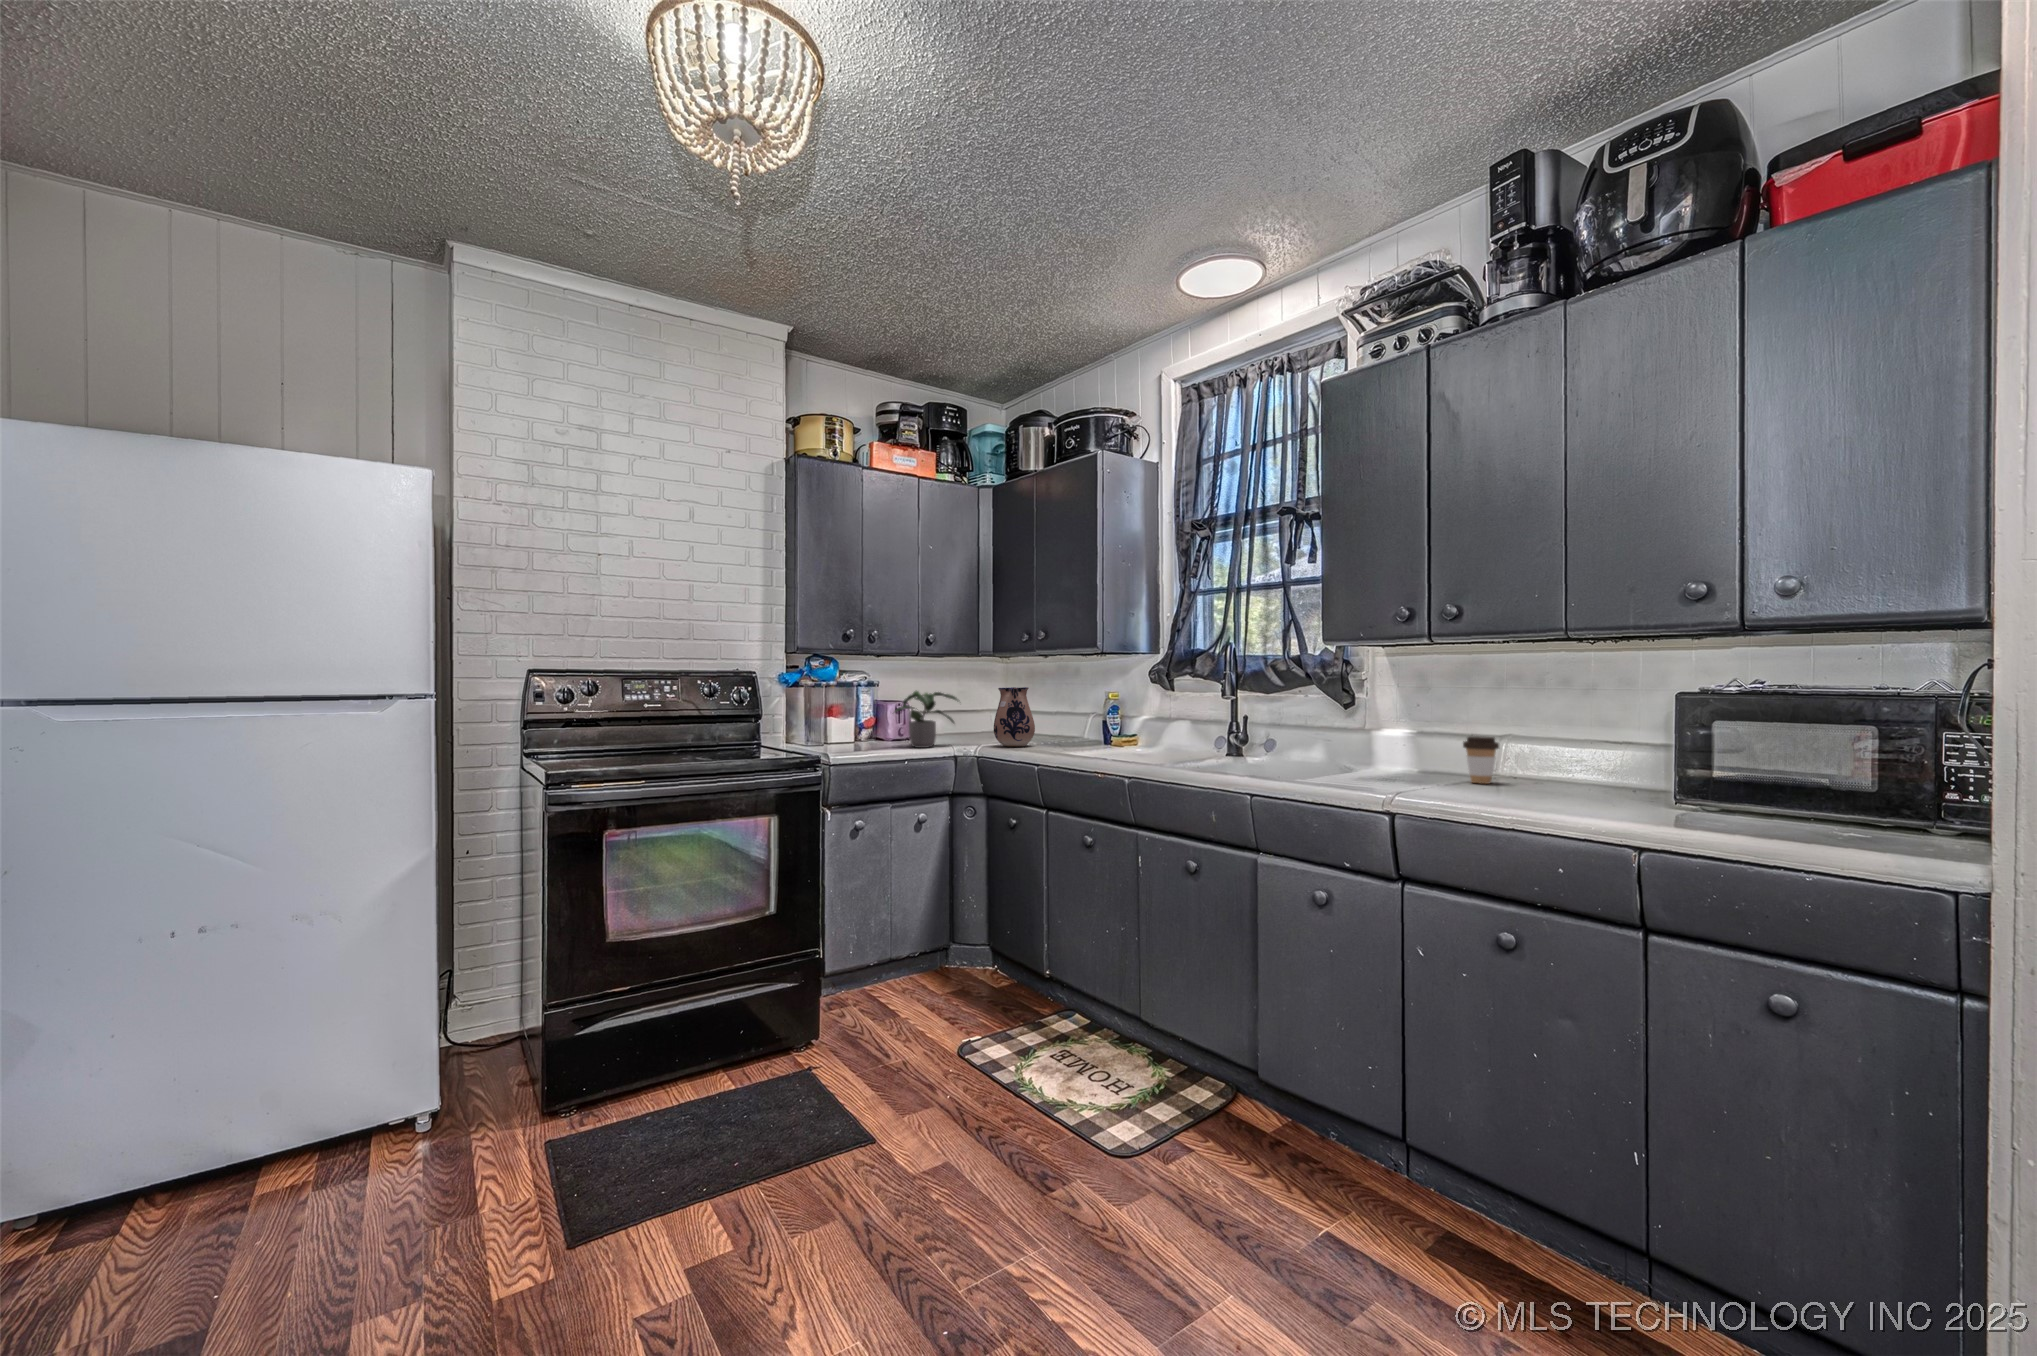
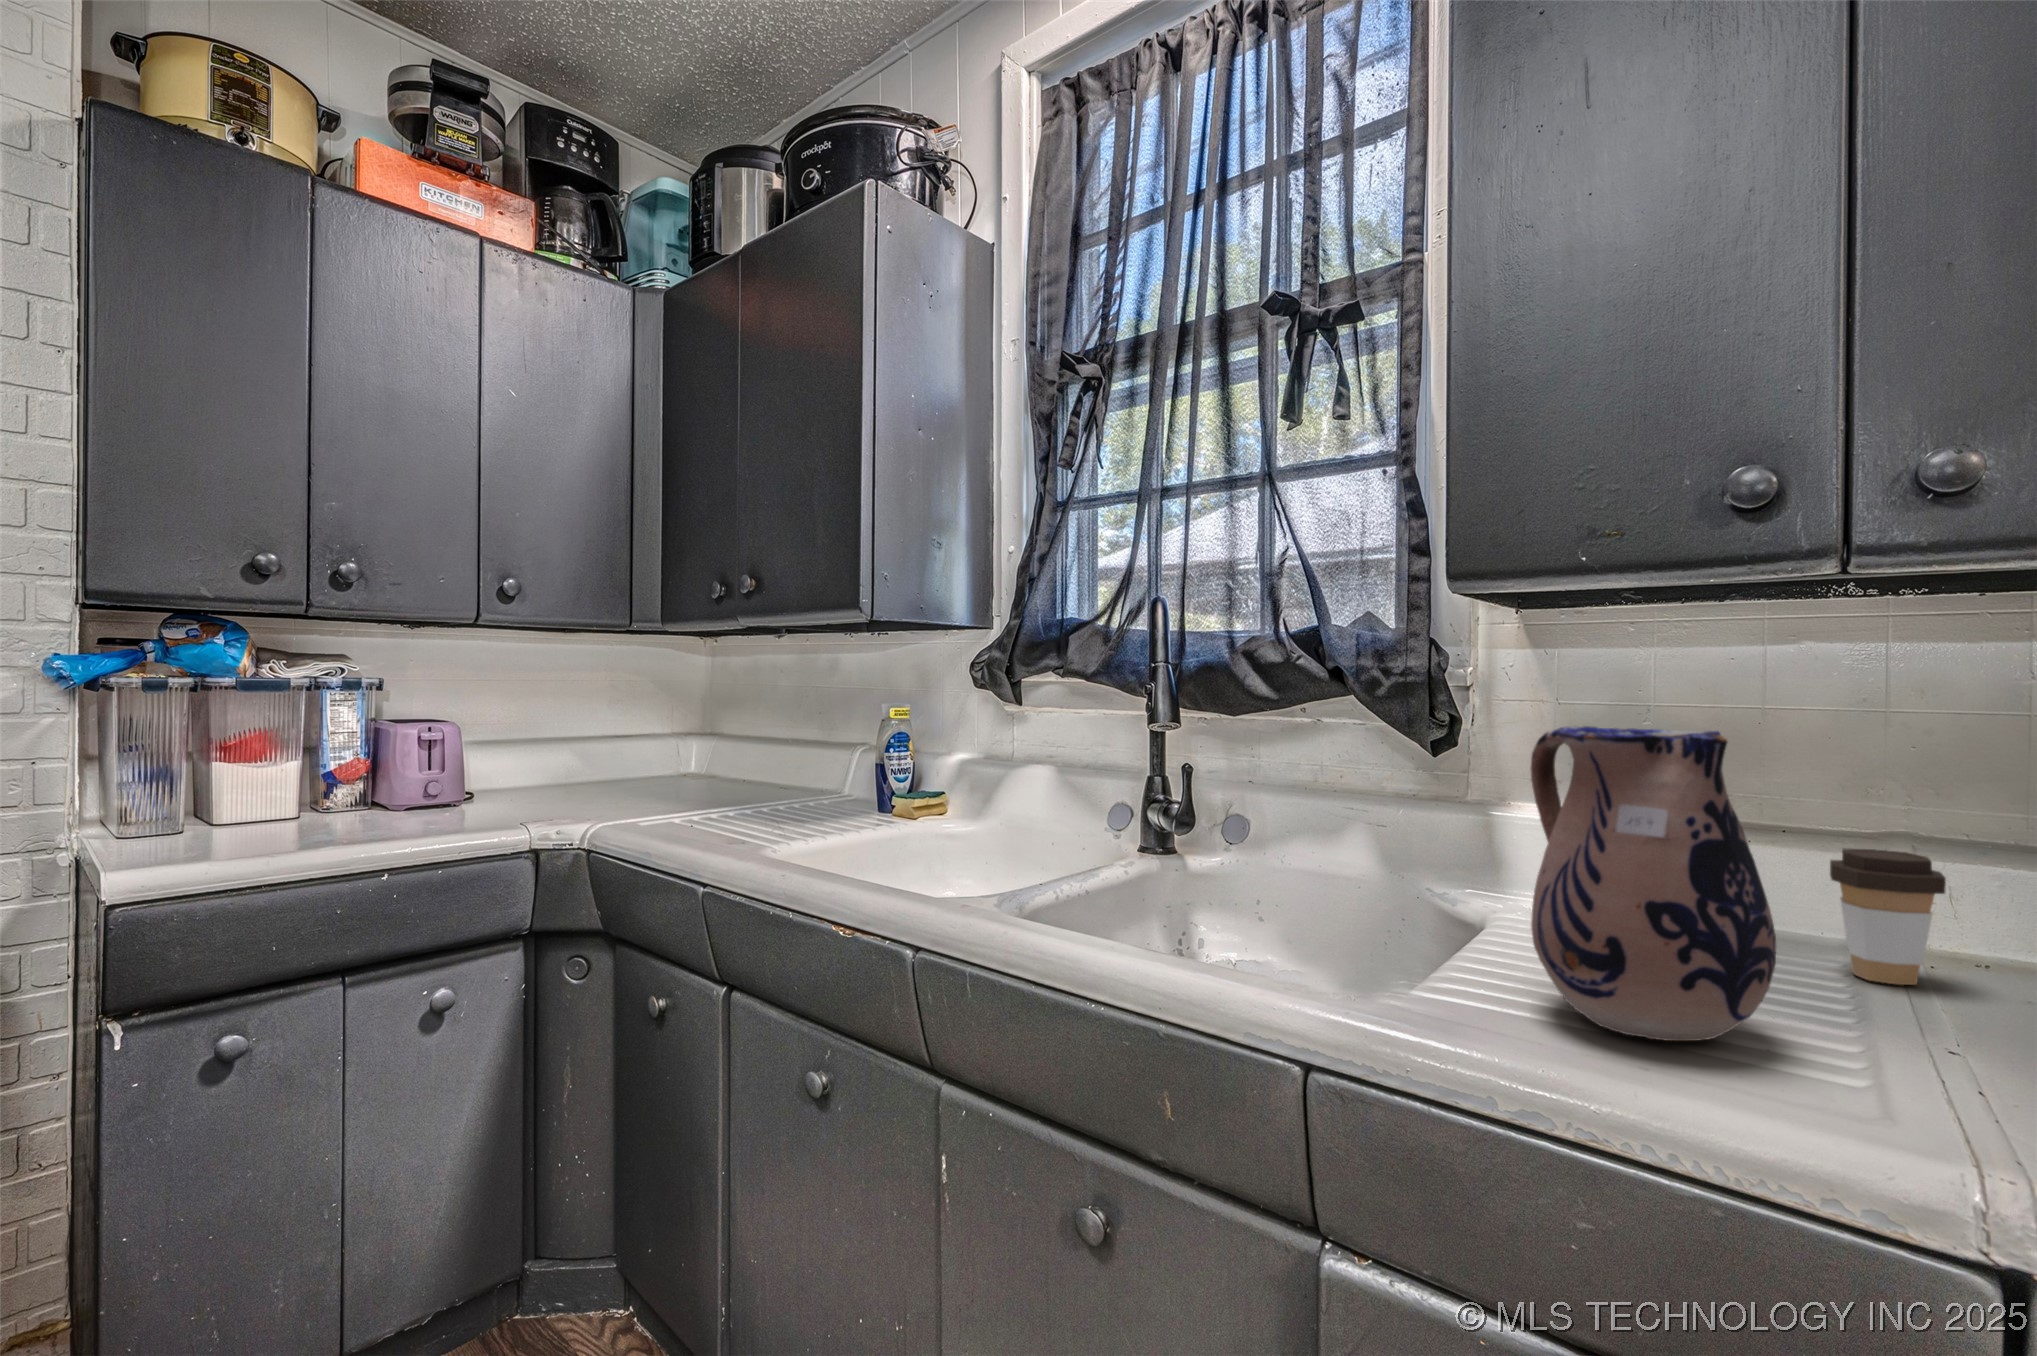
ceramic pitcher: present [994,687,1035,747] -> present [1531,726,1776,1041]
potted plant: present [895,691,958,748] -> none [388,699,568,829]

